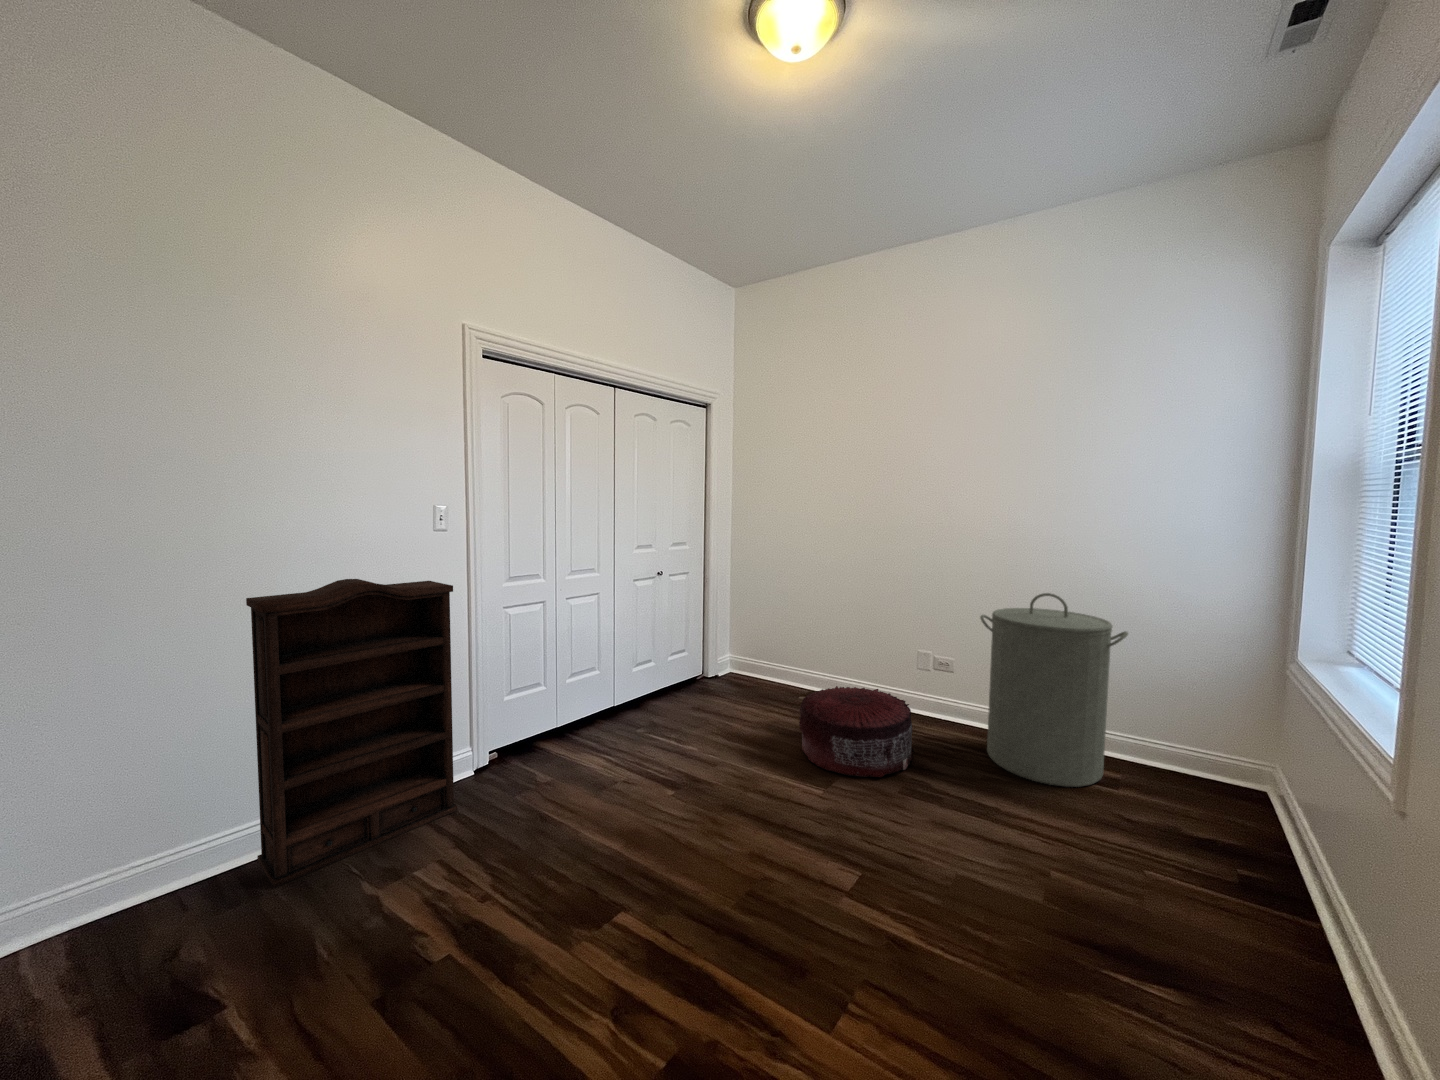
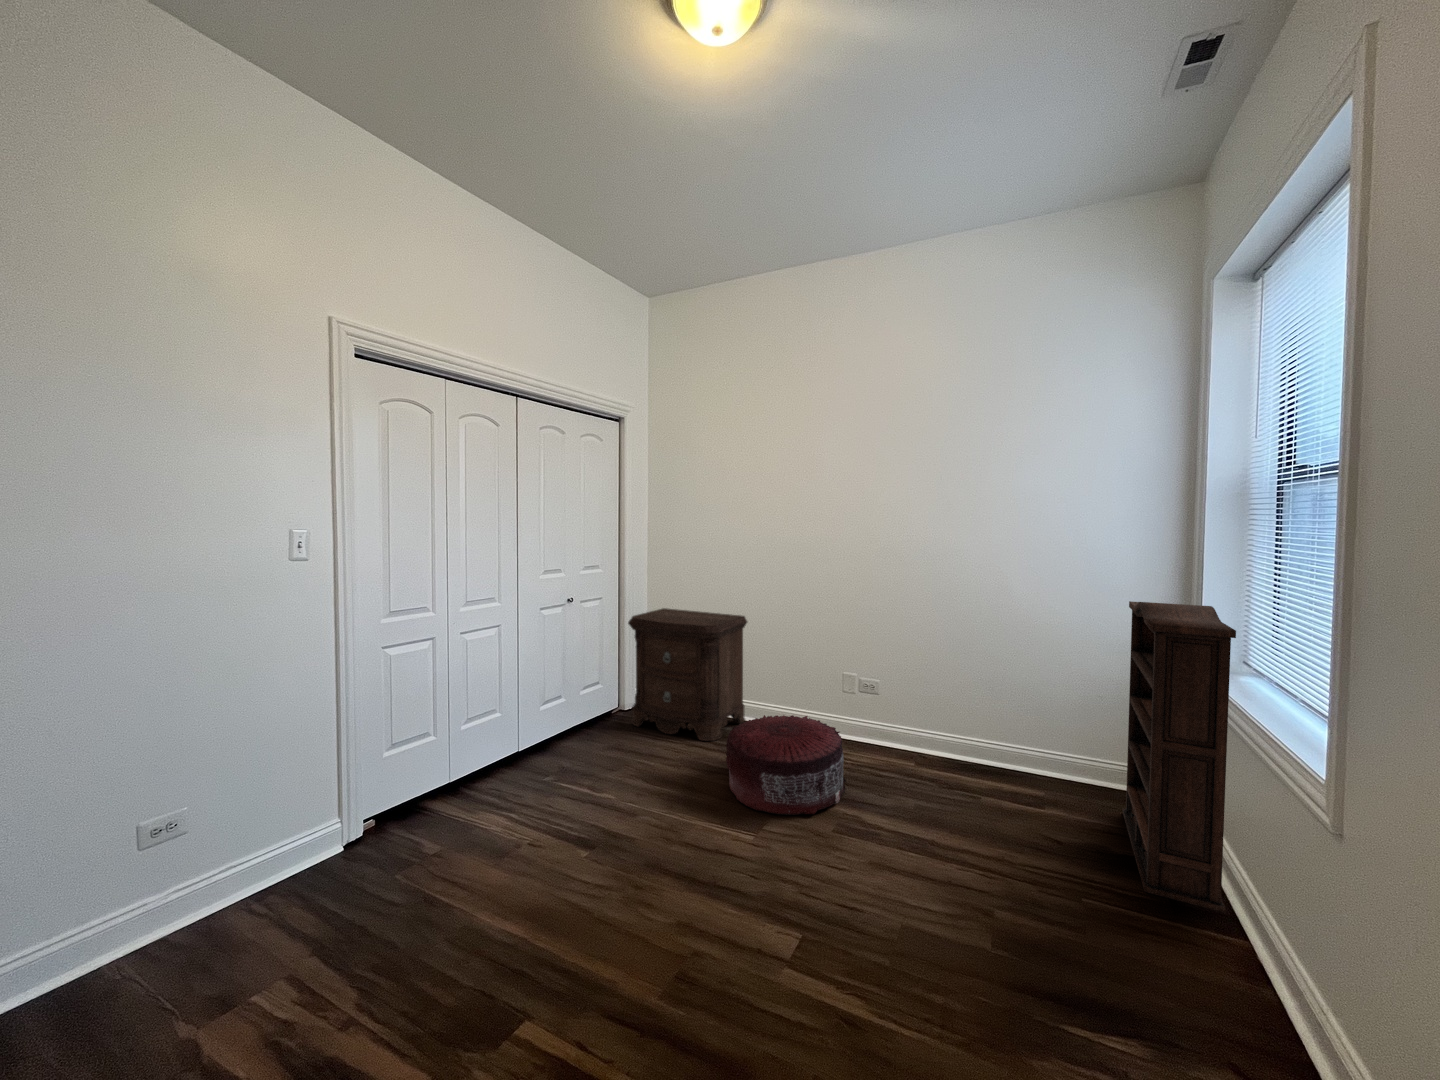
bookshelf: present [246,579,458,888] -> present [1123,601,1236,913]
nightstand: none [711,585,823,709] -> present [628,608,747,741]
laundry hamper: present [980,593,1128,787] -> none [907,610,1049,808]

